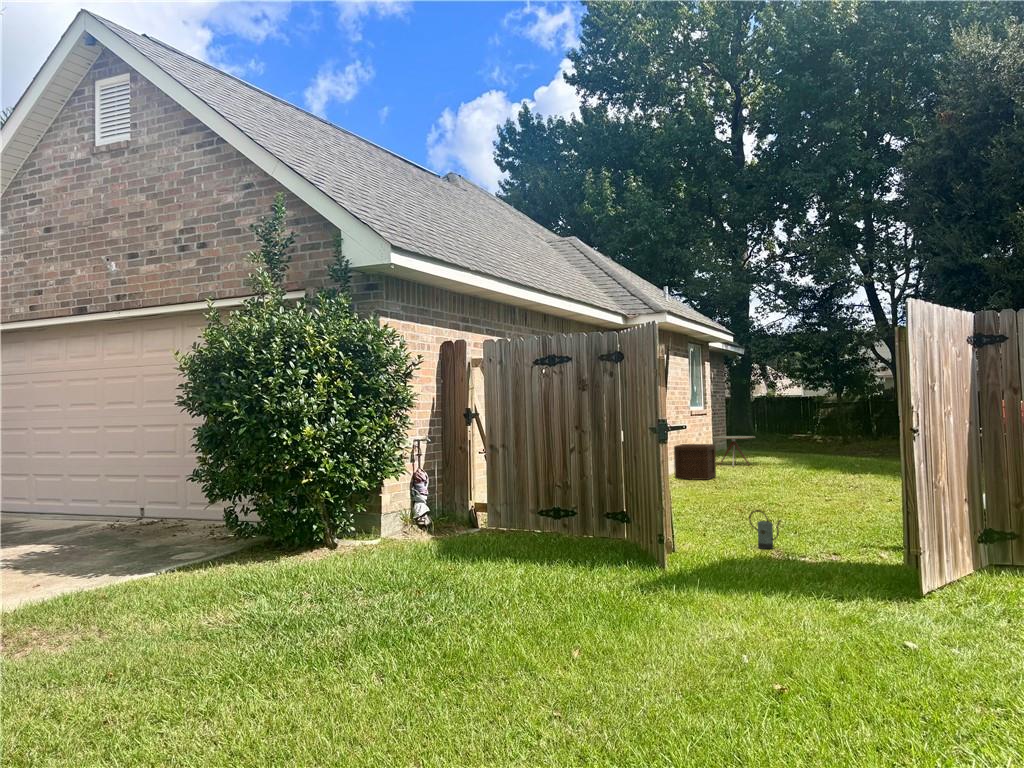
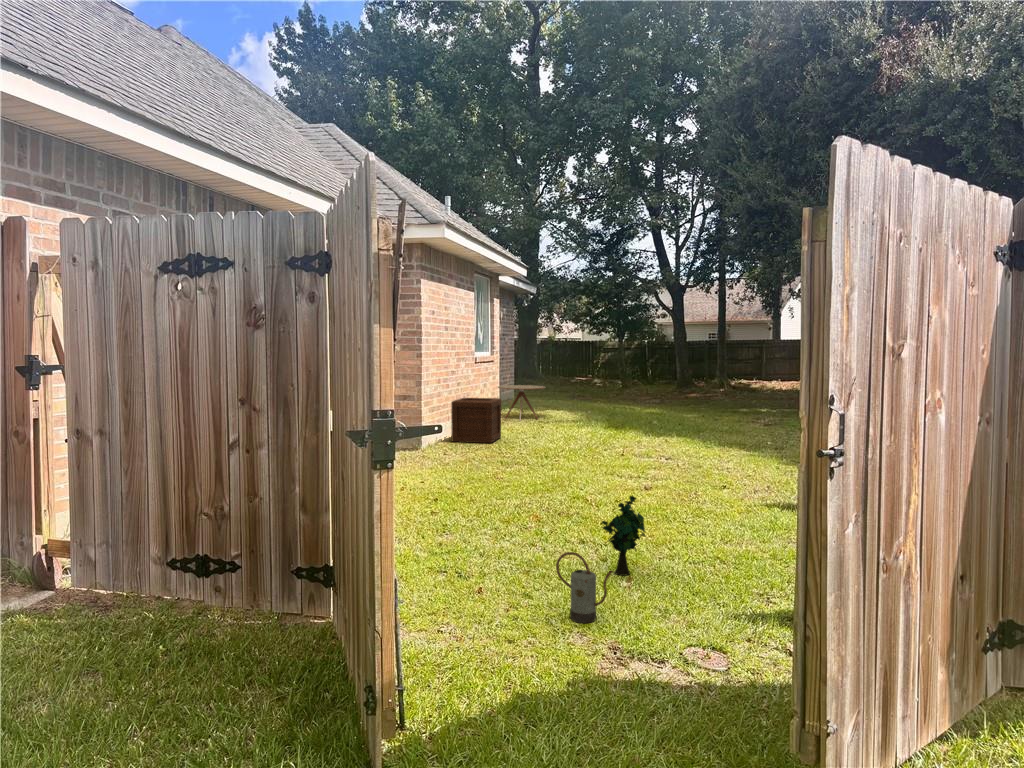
decorative plant: none [780,487,811,537] -> present [602,496,646,576]

